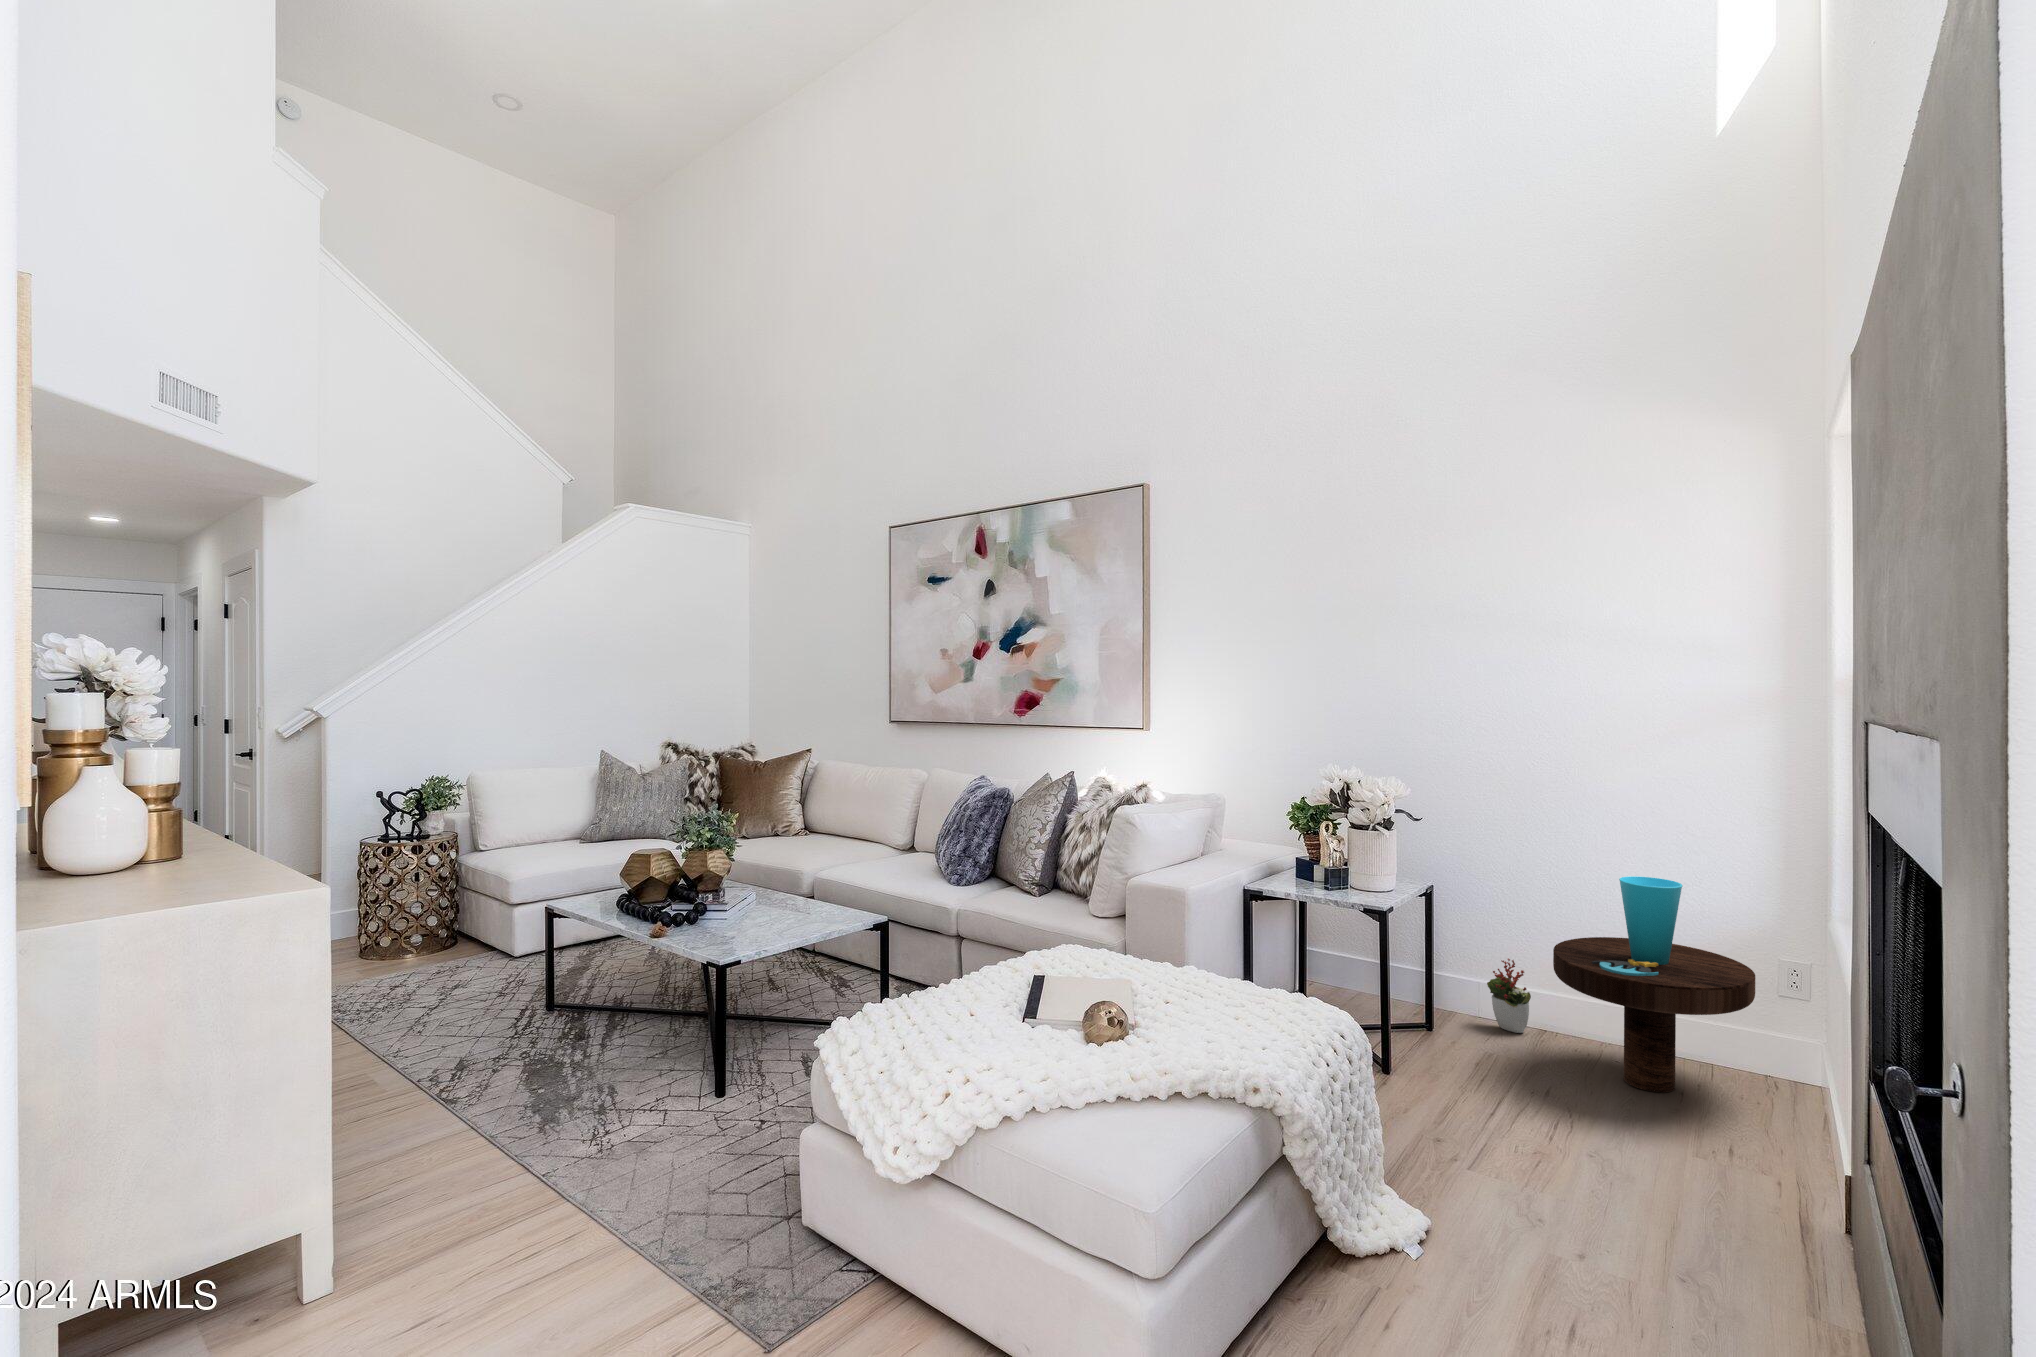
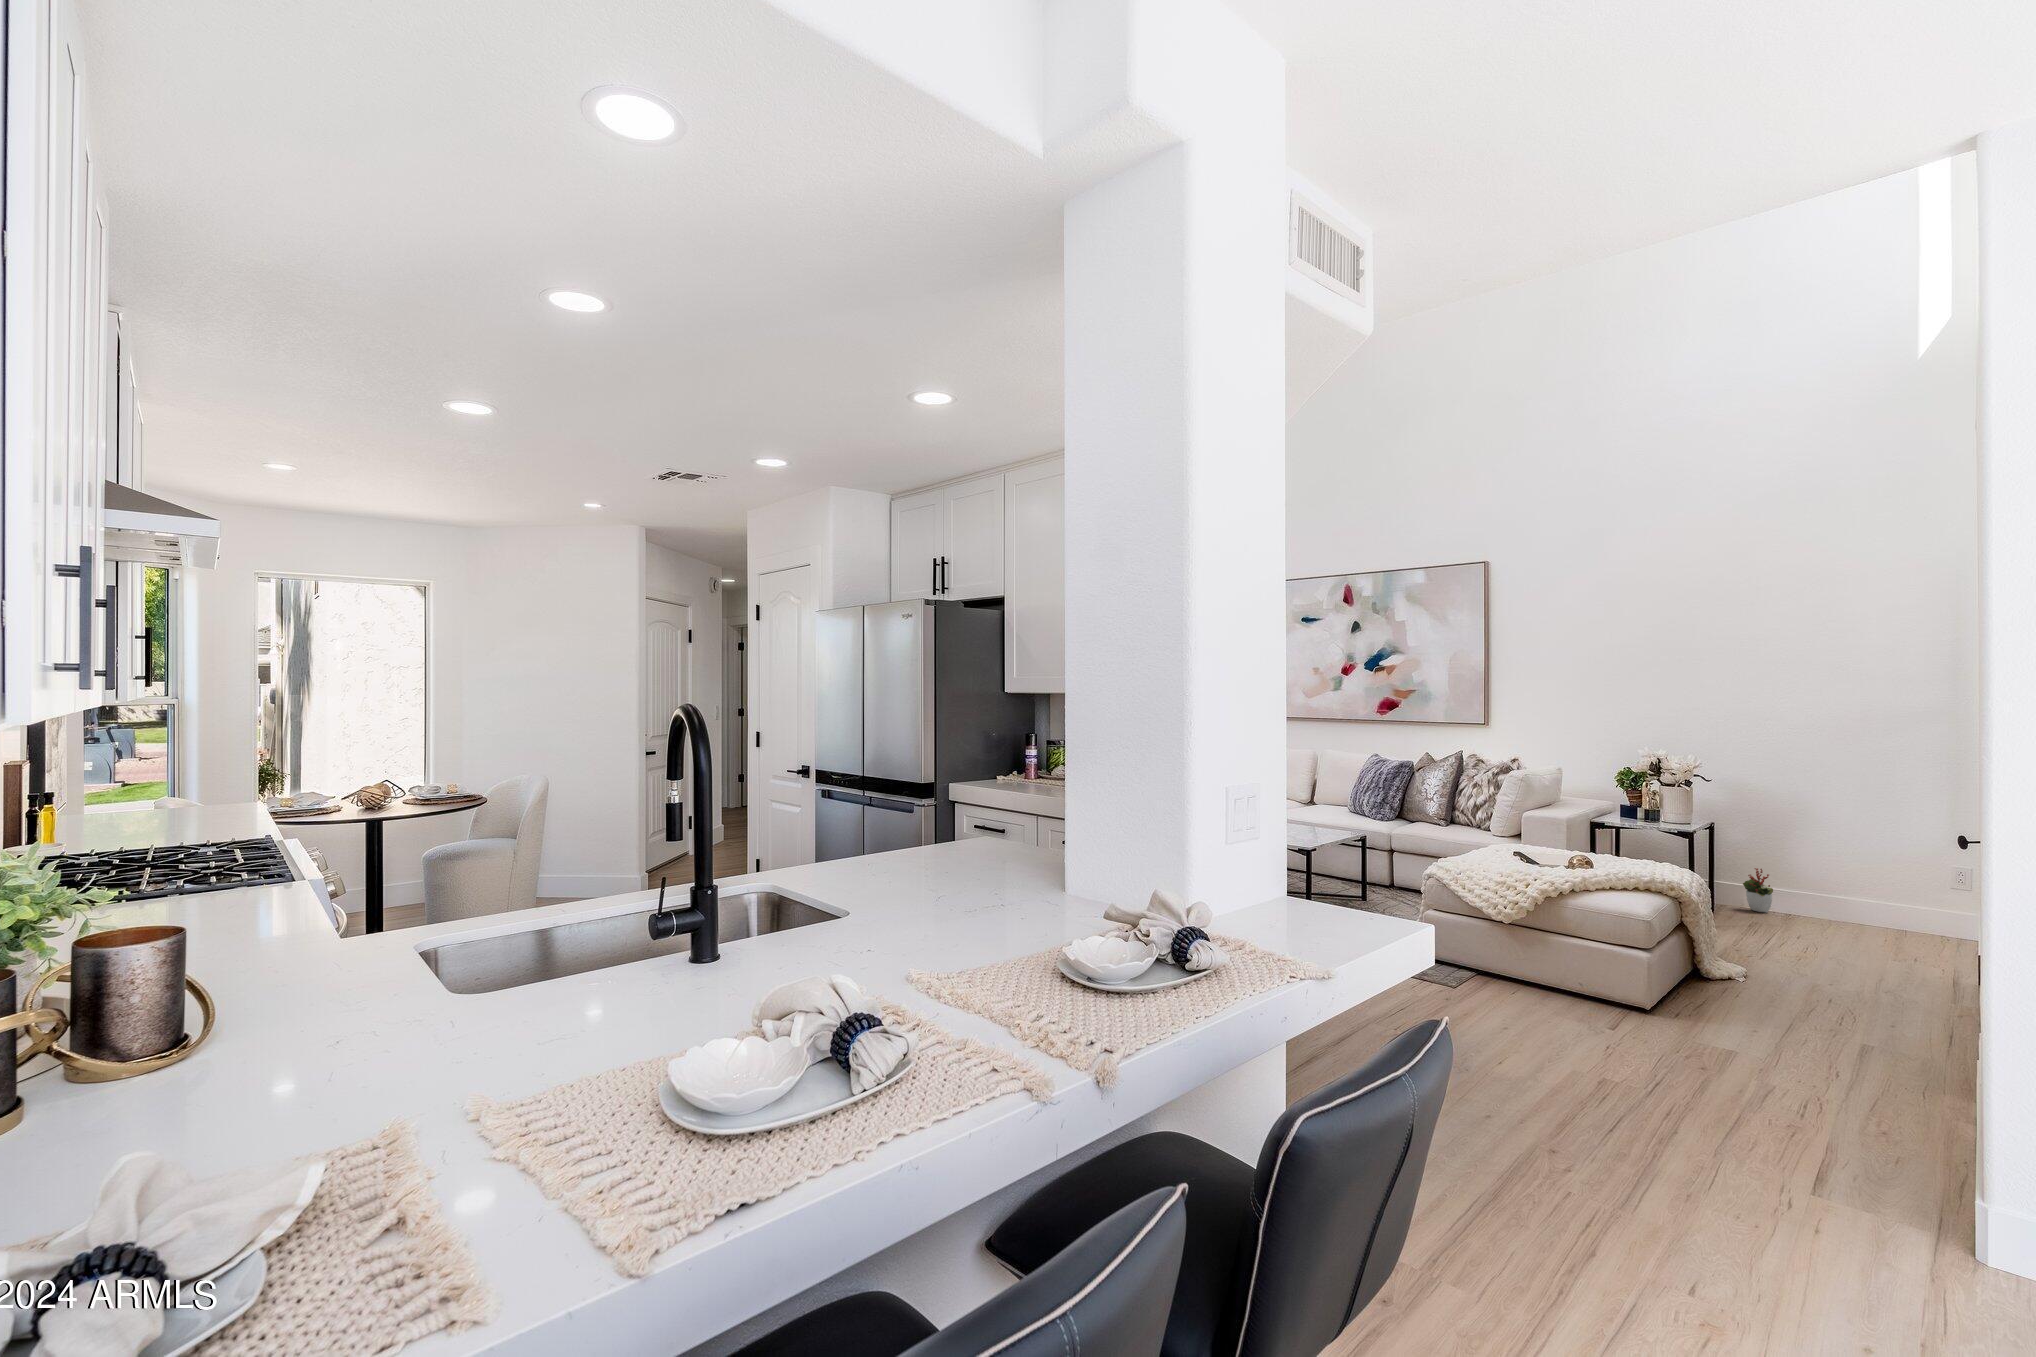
side table: present [1553,876,1755,1092] -> none [1793,815,1920,936]

